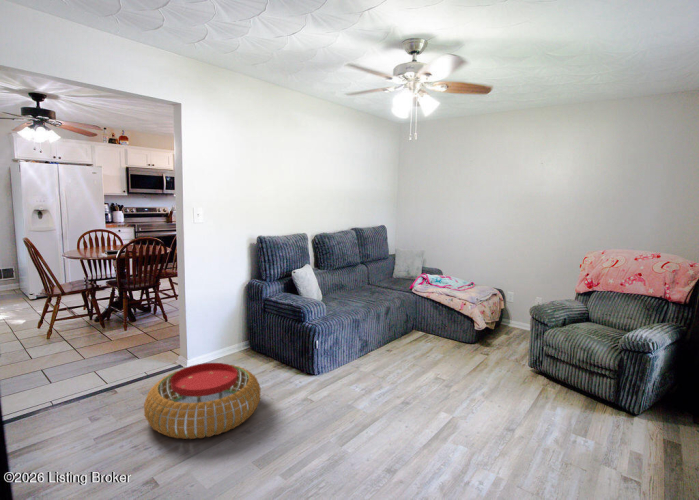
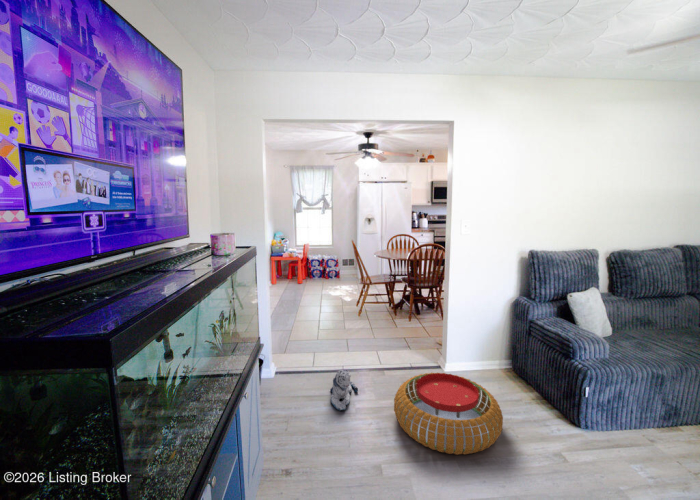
plush toy: none [36,399,84,452] -> present [331,370,358,410]

